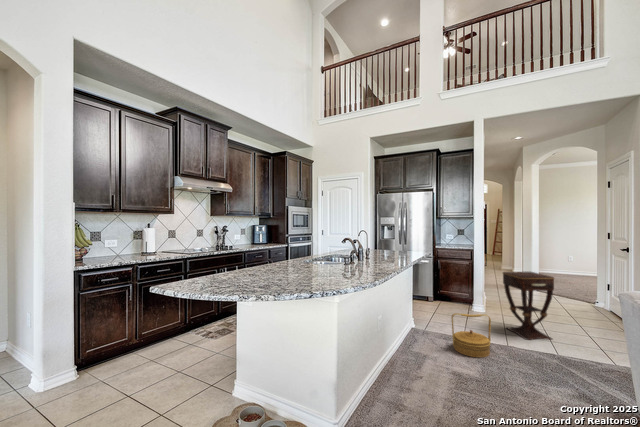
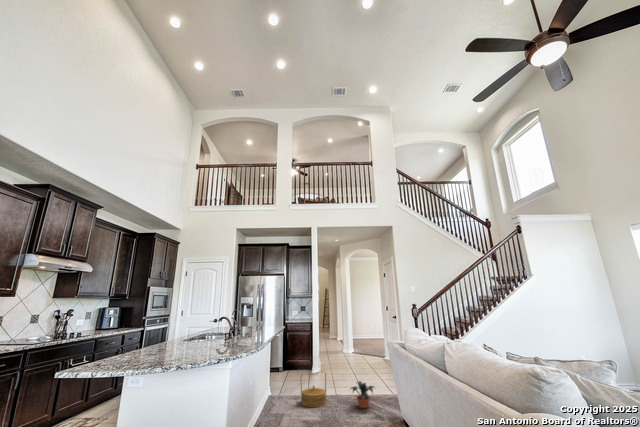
side table: present [503,272,554,340] -> none [332,336,363,388]
potted plant: none [529,338,581,379] -> present [351,381,374,408]

